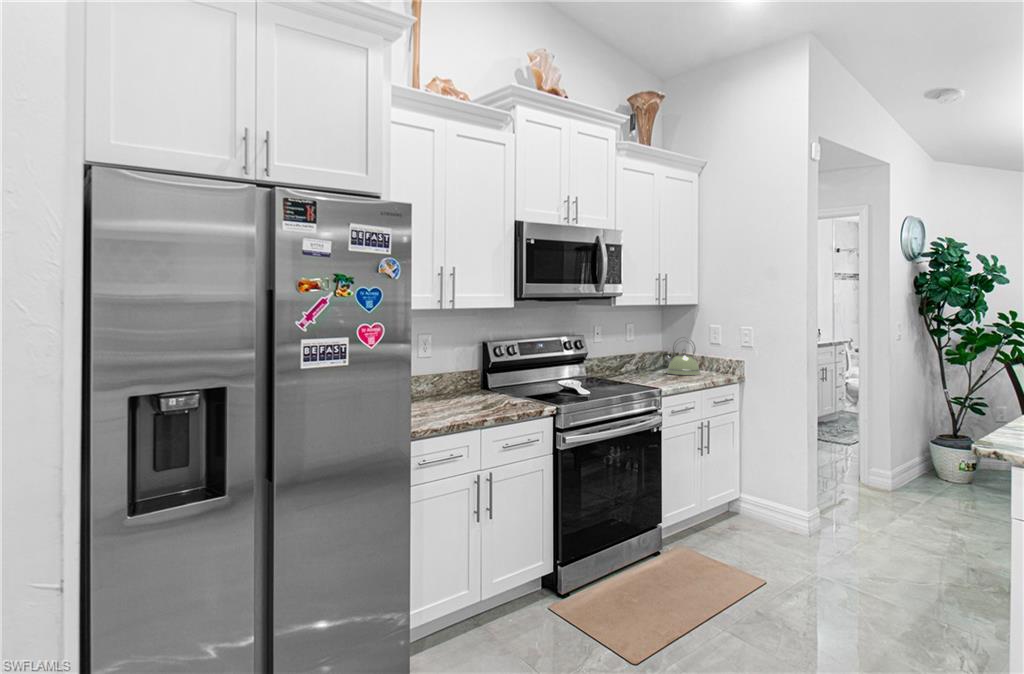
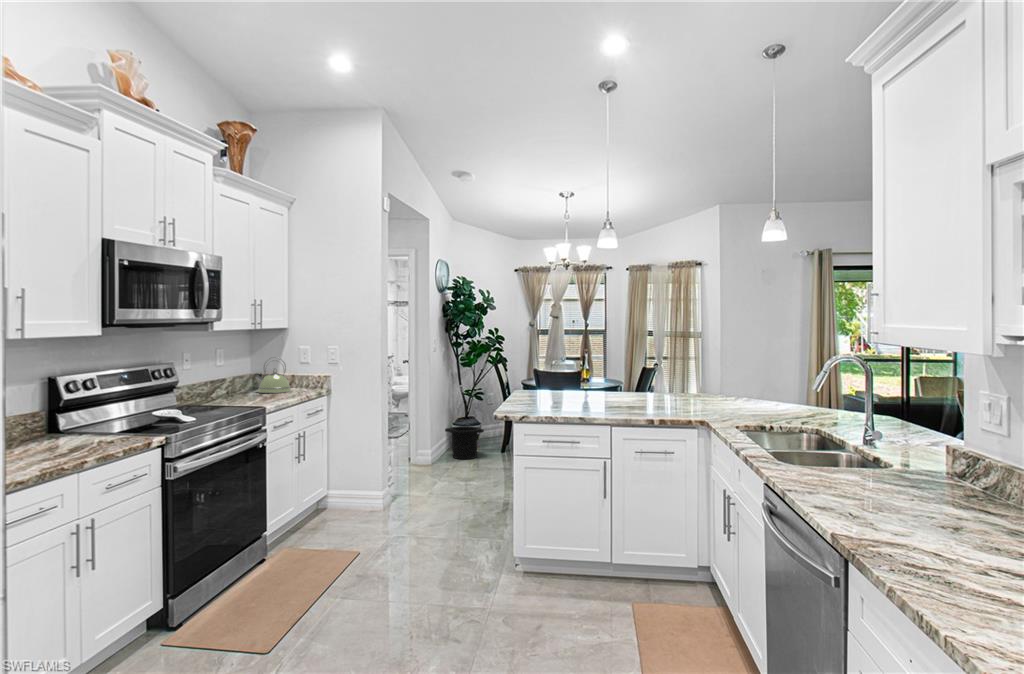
trash can: none [913,442,983,491] -> present [445,426,484,459]

